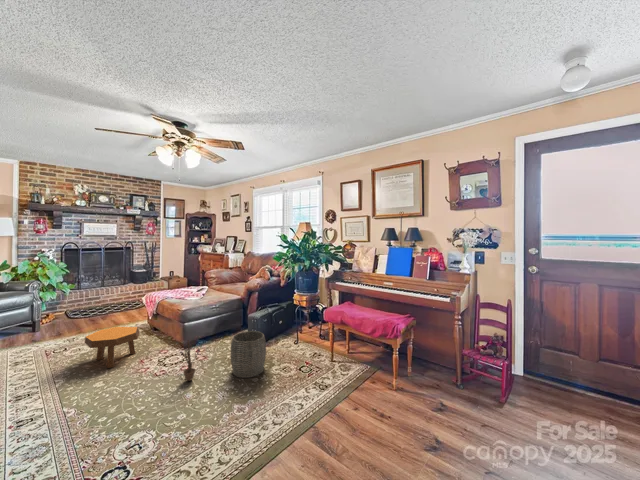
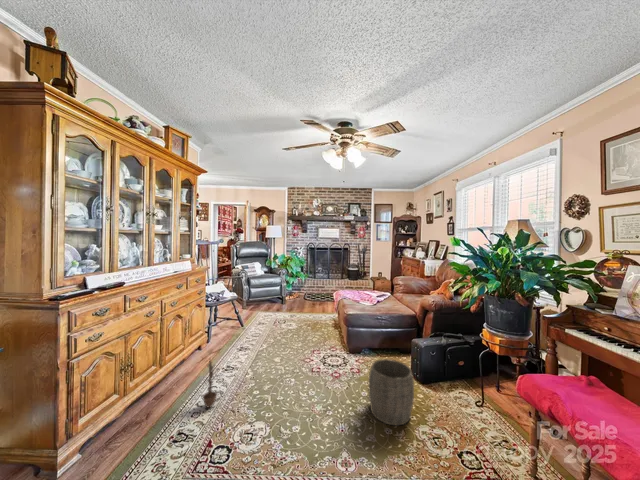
footstool: present [85,327,140,368] -> none [280,315,317,349]
decorative plant: present [177,341,200,381] -> present [203,361,219,407]

